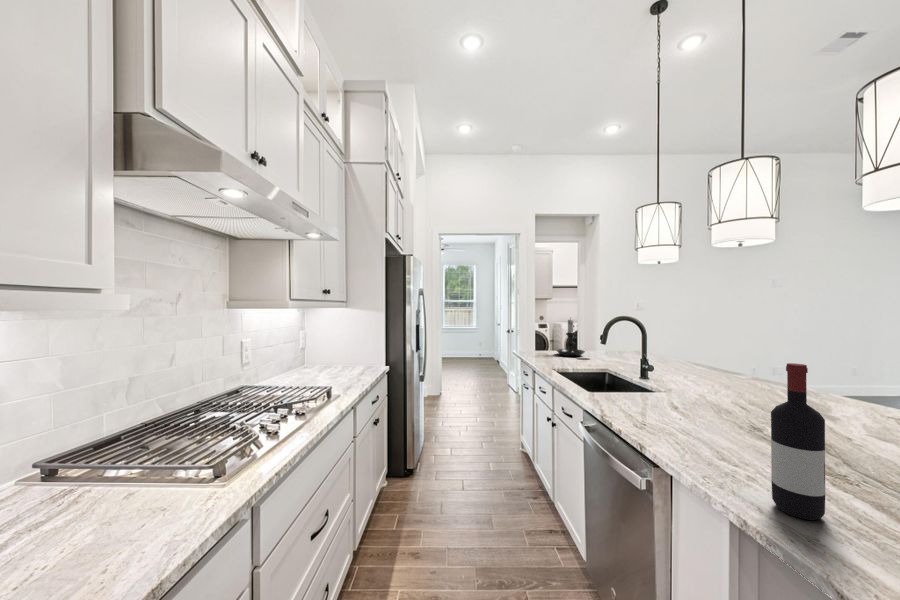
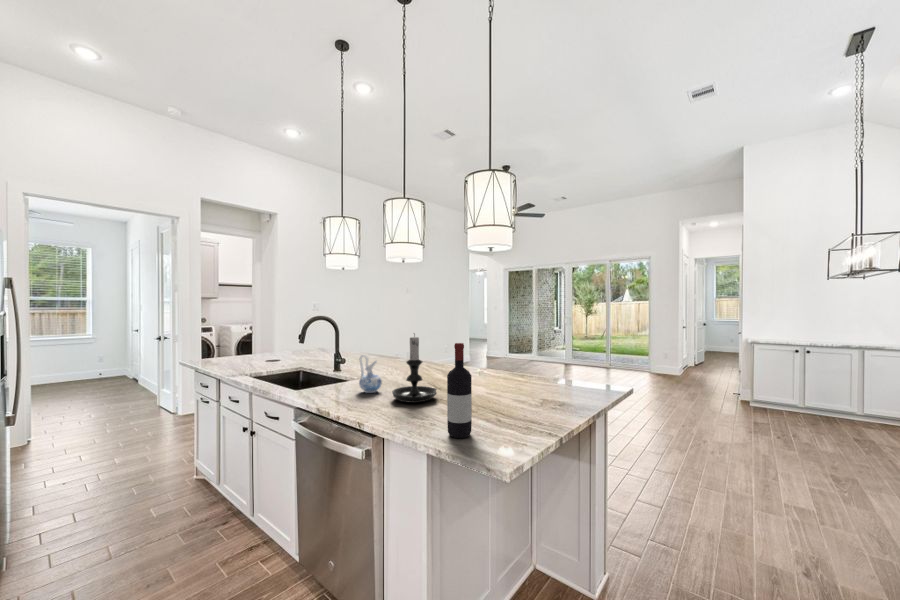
candle holder: present [557,319,585,356] -> present [392,334,437,403]
ceramic pitcher: none [658,364,689,412] -> present [359,355,382,393]

